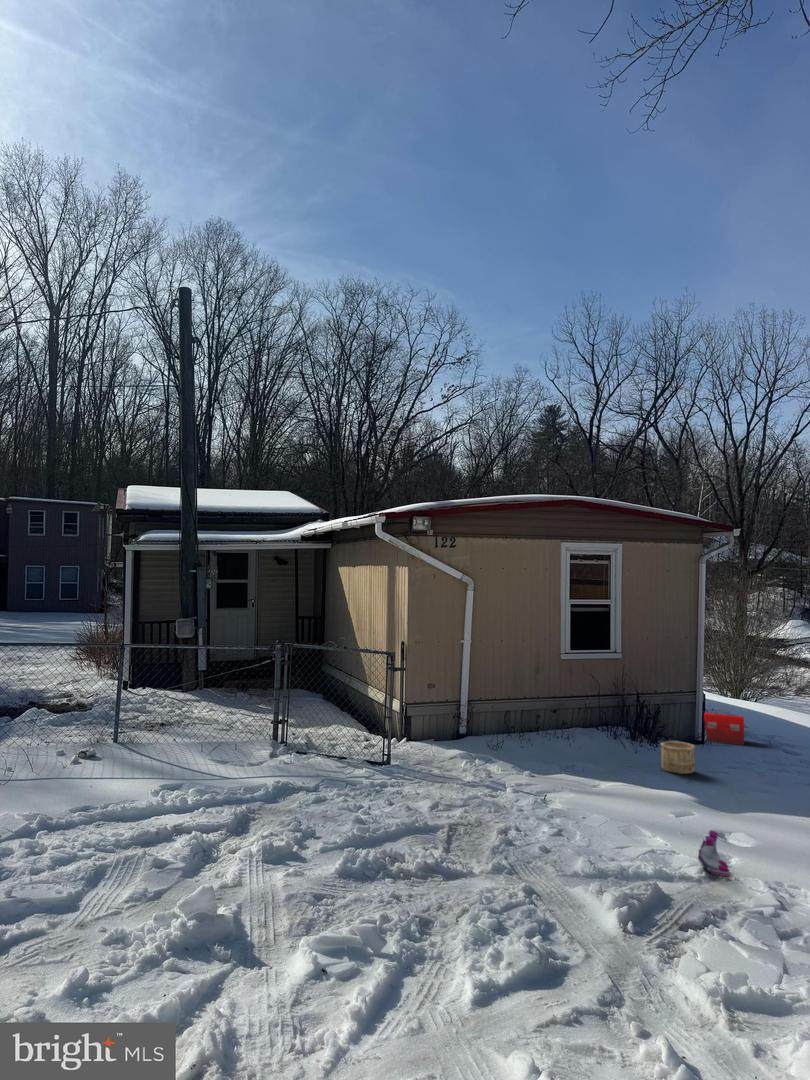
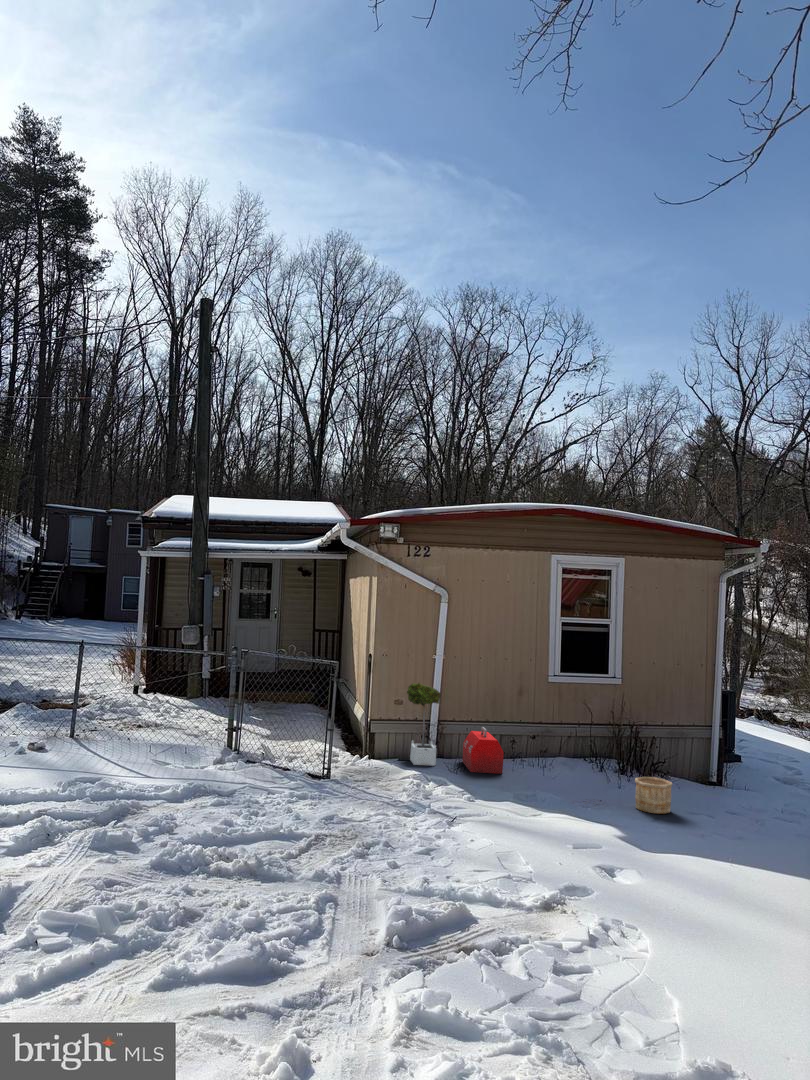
potted tree: none [442,666,475,744] -> present [407,683,441,766]
toolbox: present [704,709,744,745] -> present [462,727,504,774]
boots: present [698,830,730,876] -> none [550,861,582,910]

